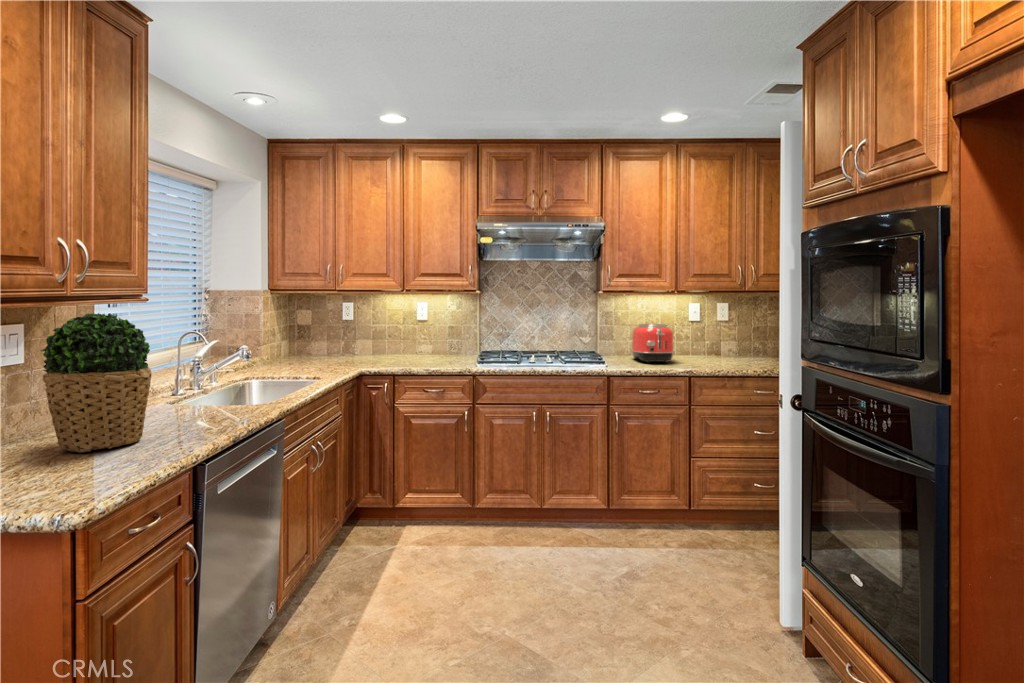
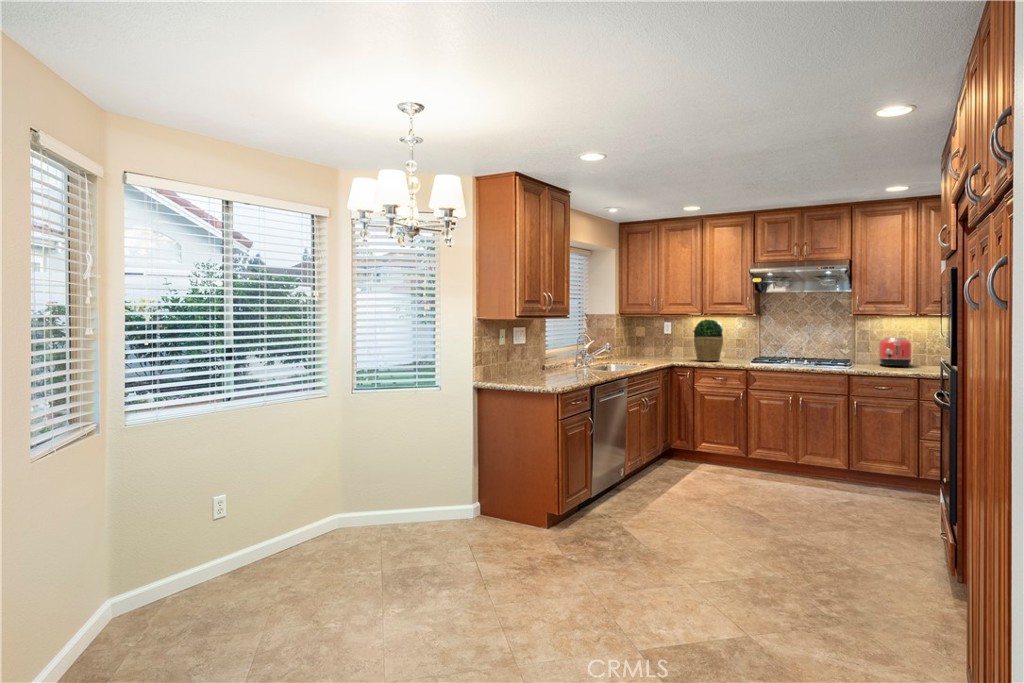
potted plant: present [41,313,152,452] -> present [693,319,723,361]

